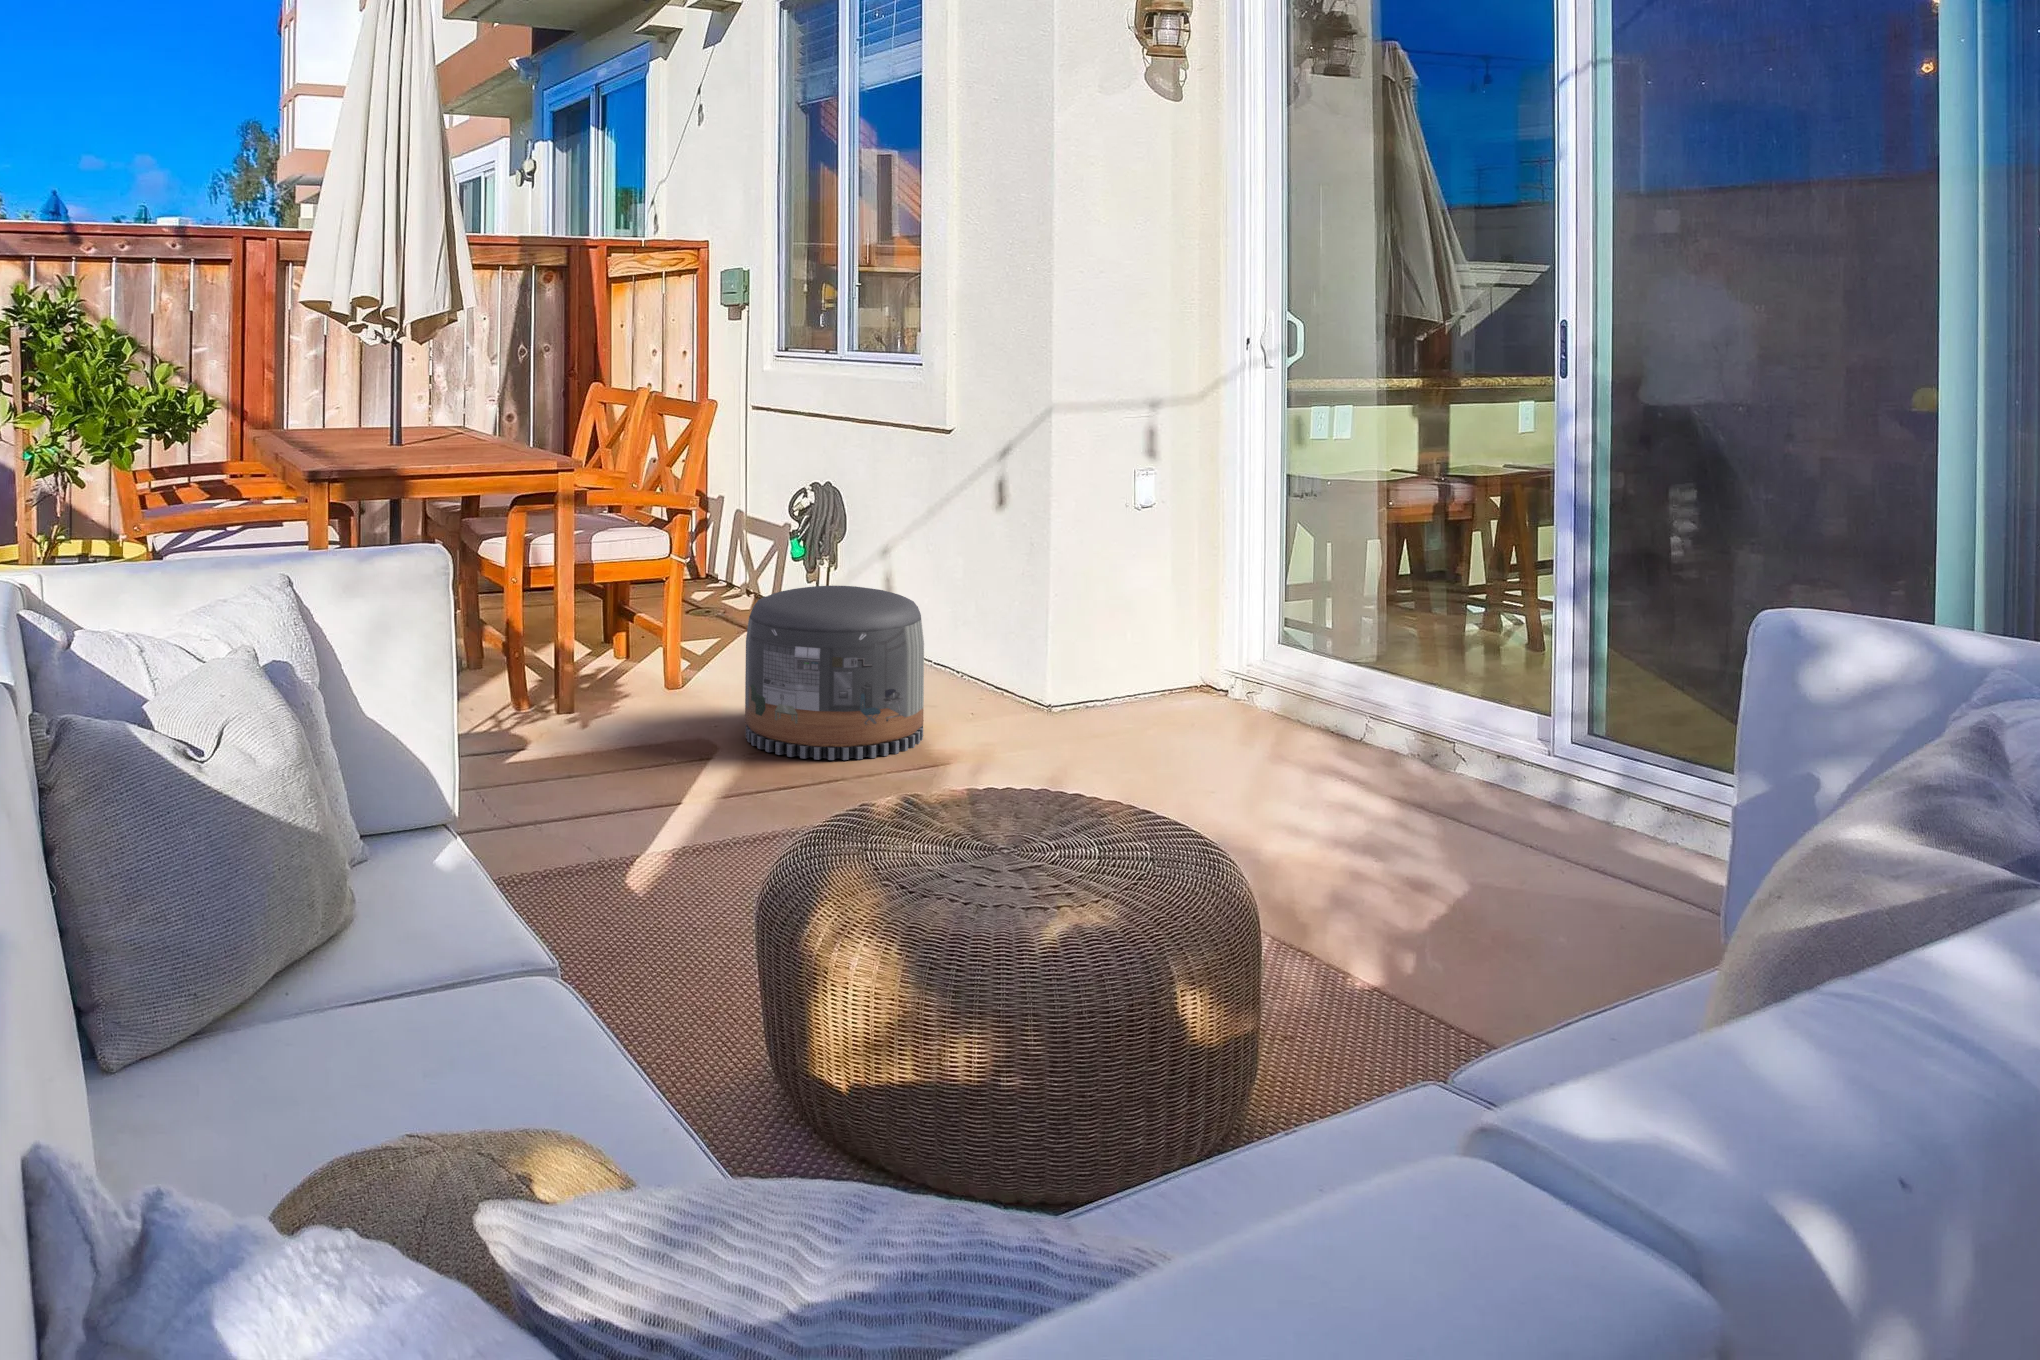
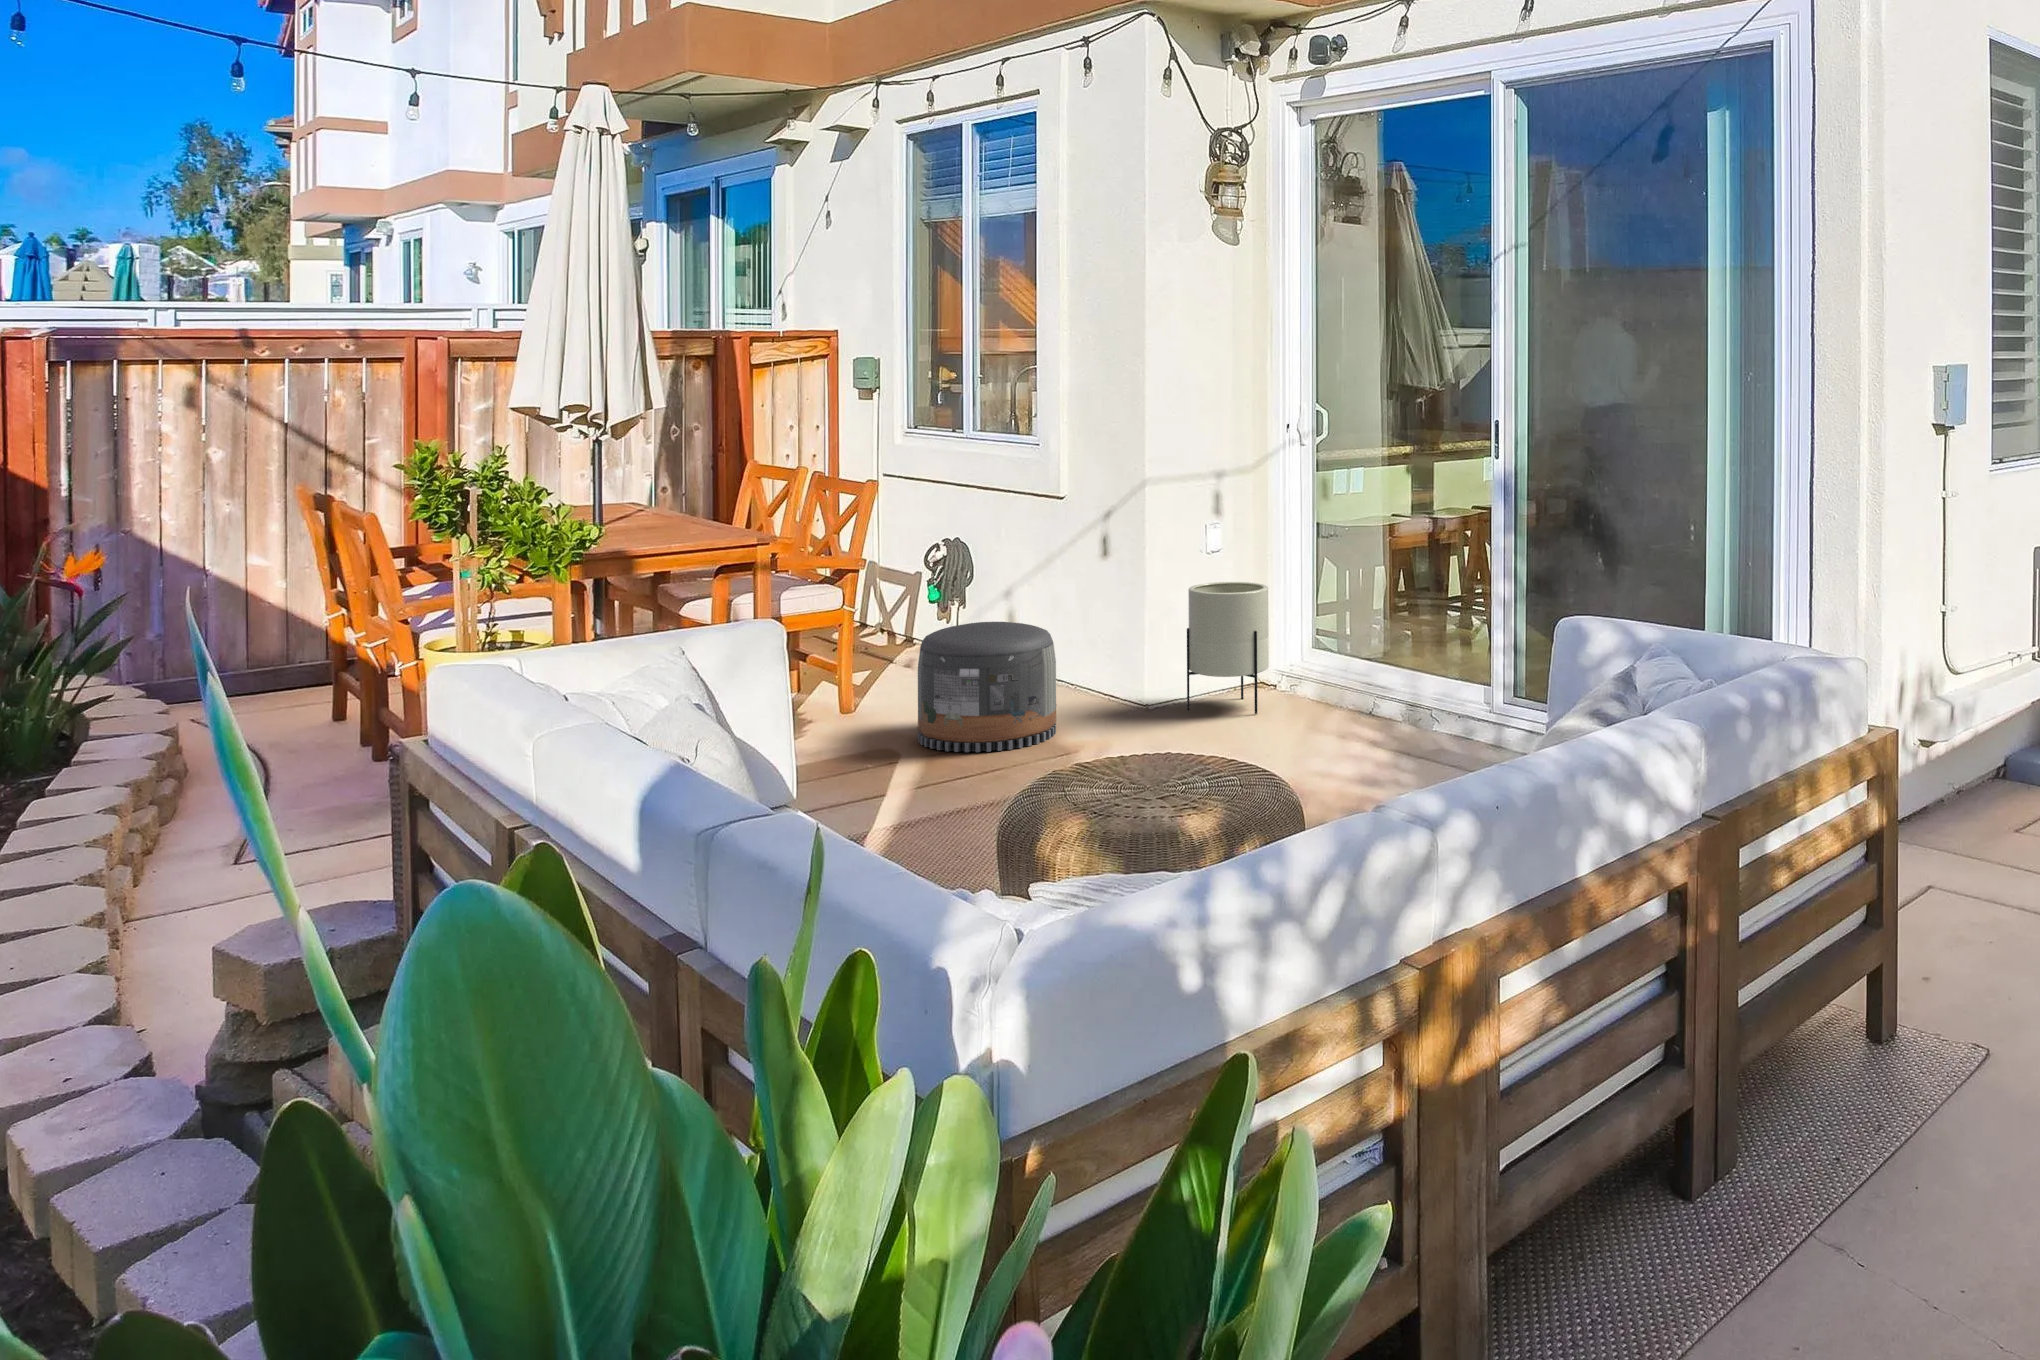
planter: none [1099,550,1213,733] -> present [1187,582,1269,714]

